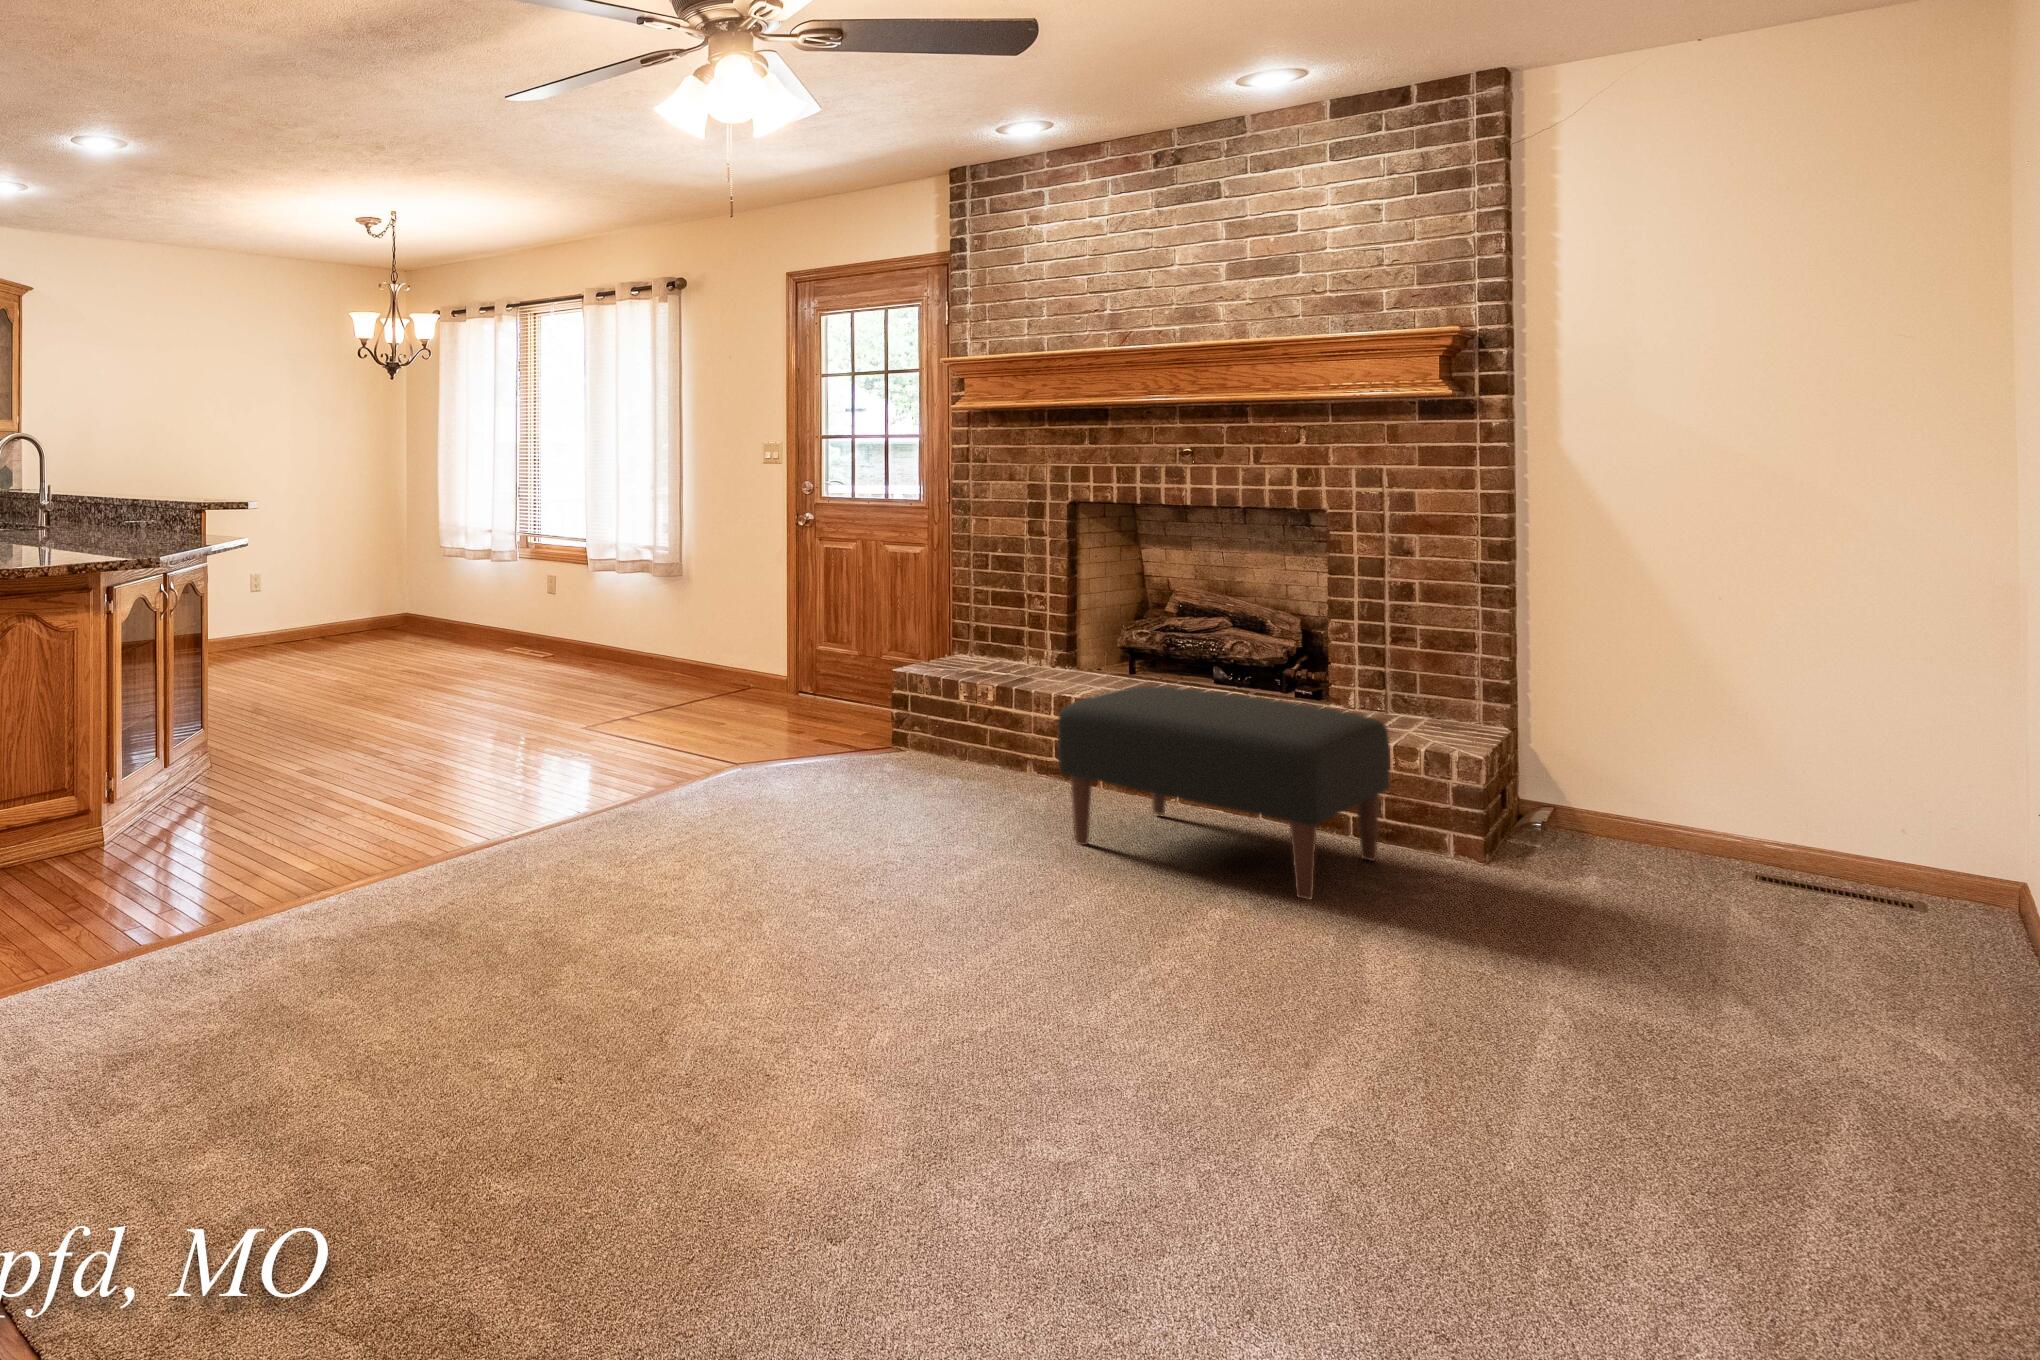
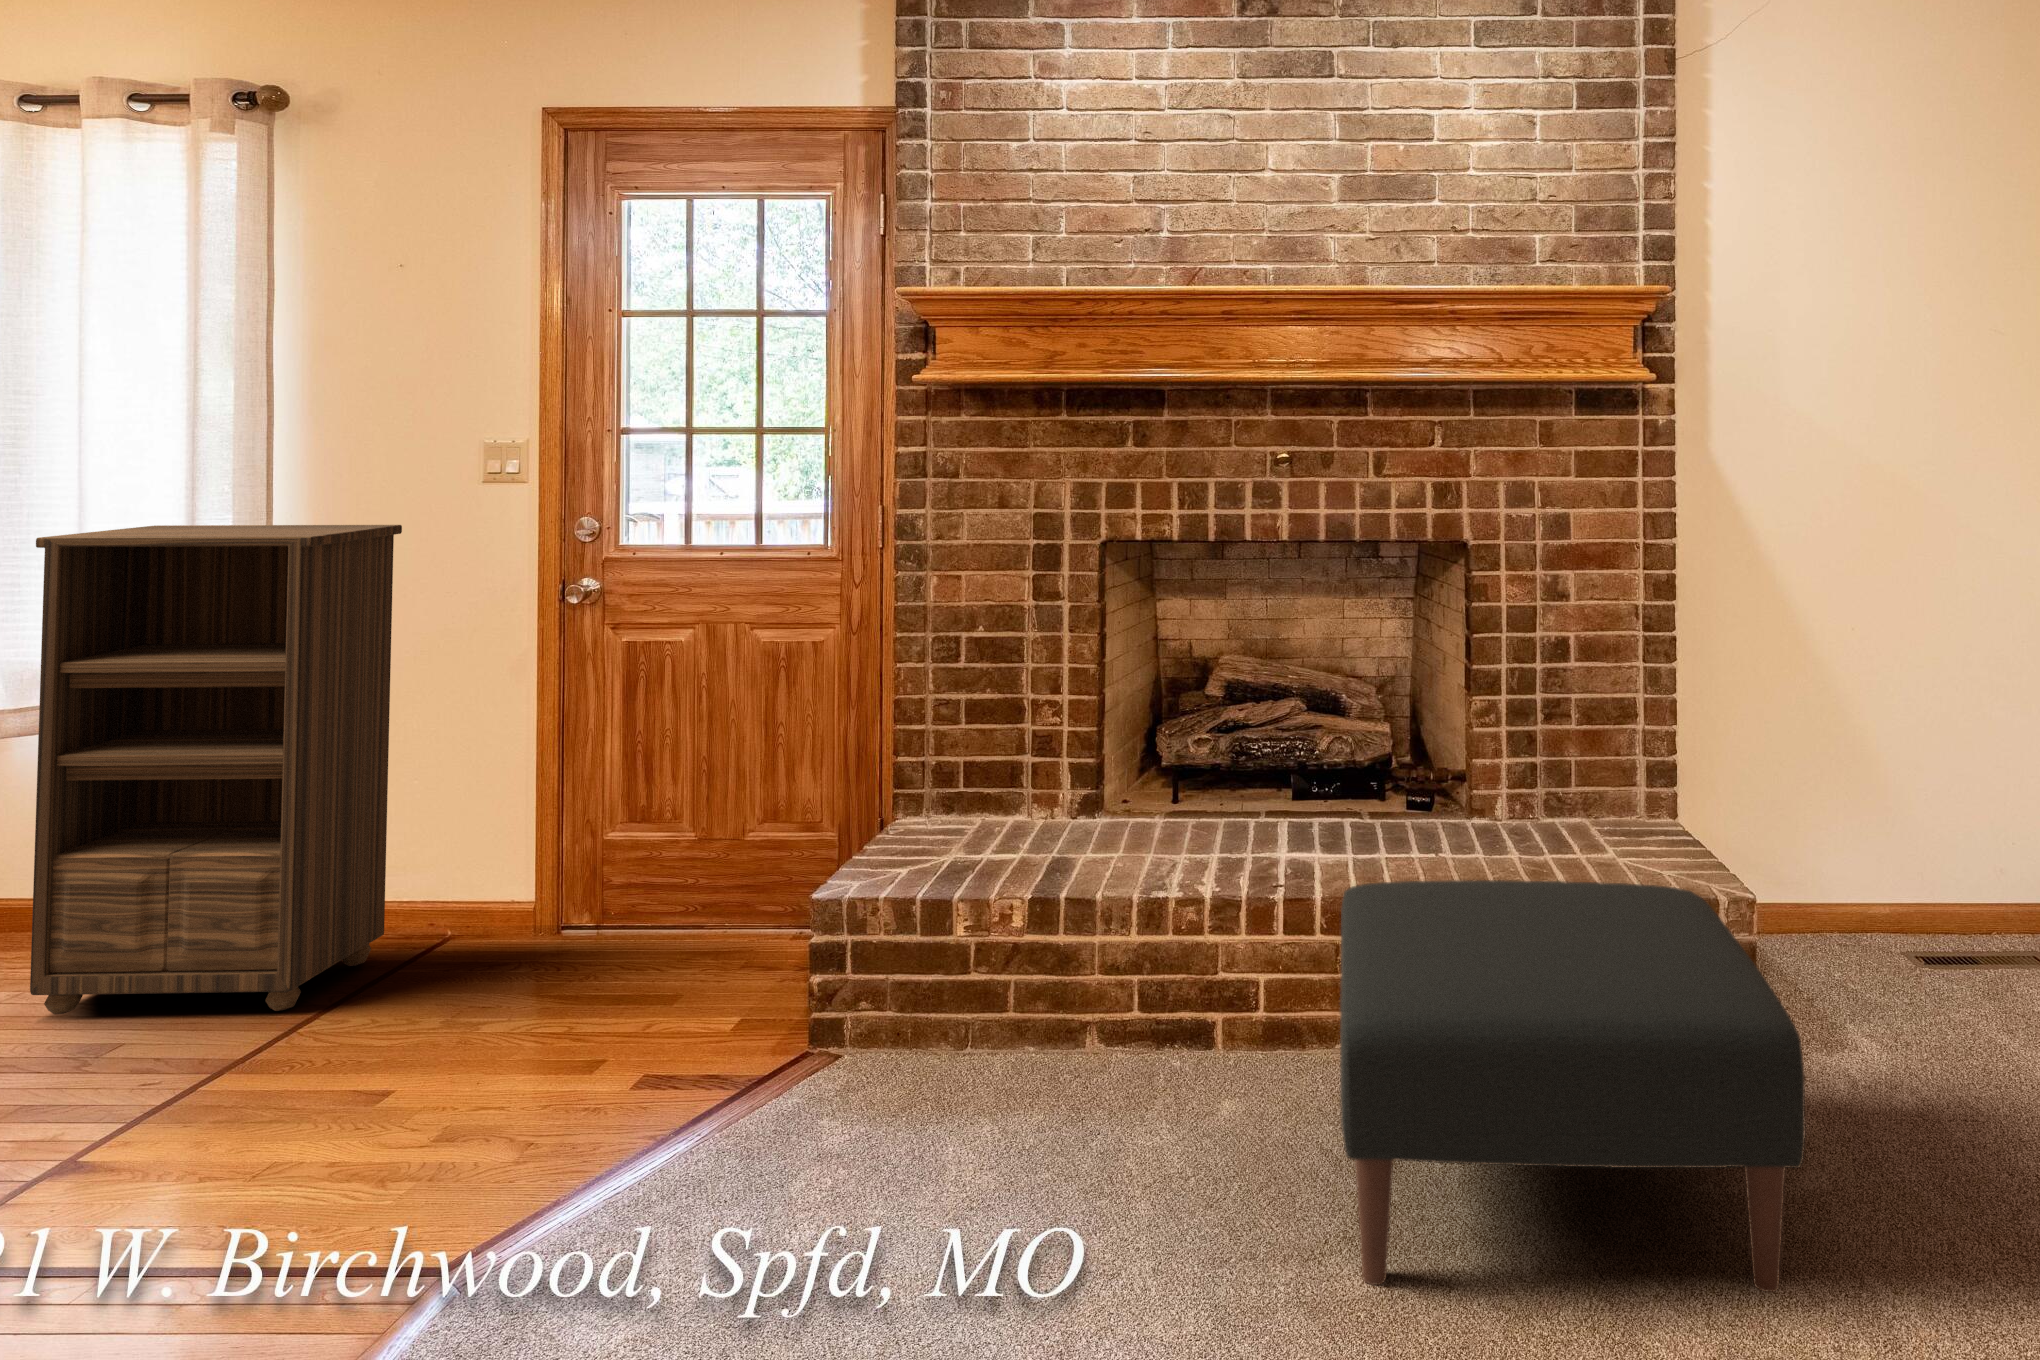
bookshelf: none [594,475,727,695] -> present [30,525,402,1014]

